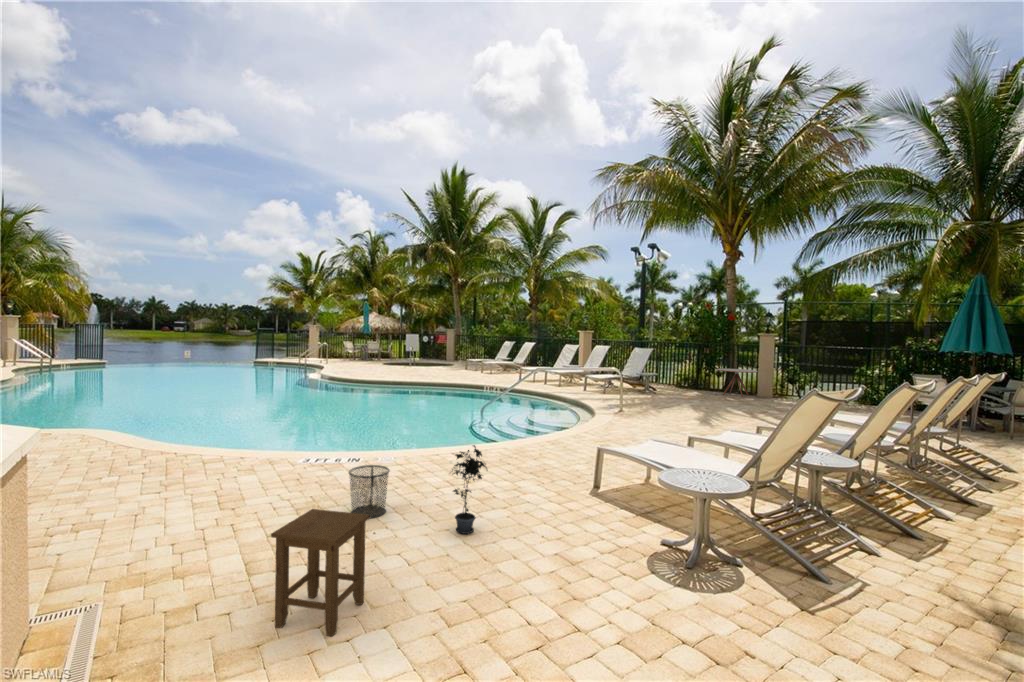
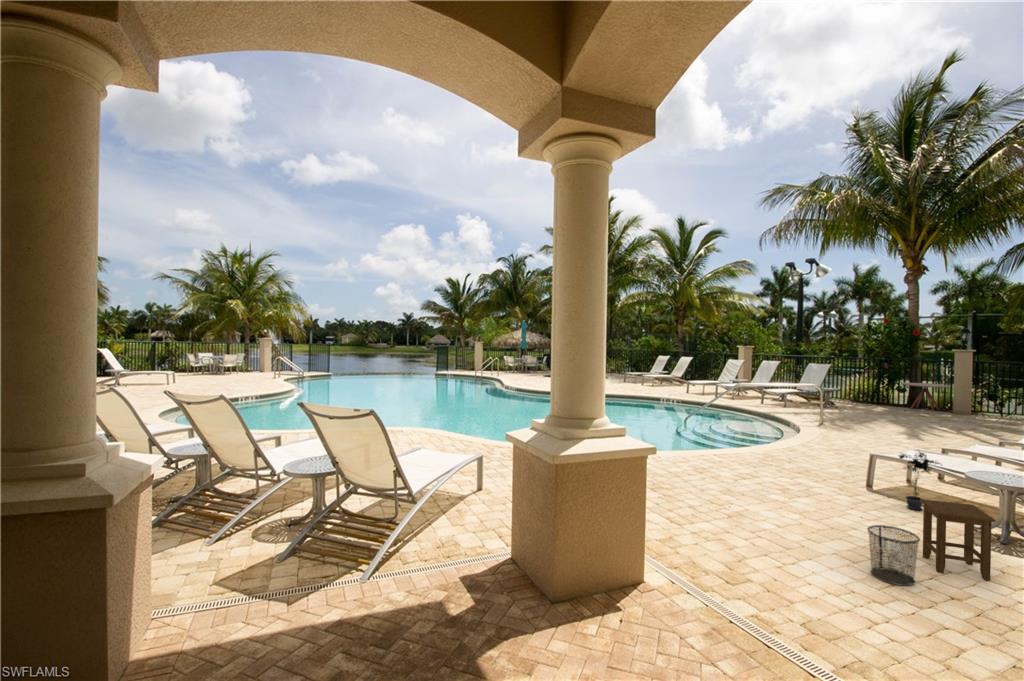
potted plant: present [452,445,487,534] -> present [899,452,940,510]
waste bin: present [349,465,389,518] -> present [867,525,920,586]
stool: present [271,509,370,636] -> present [921,499,995,581]

